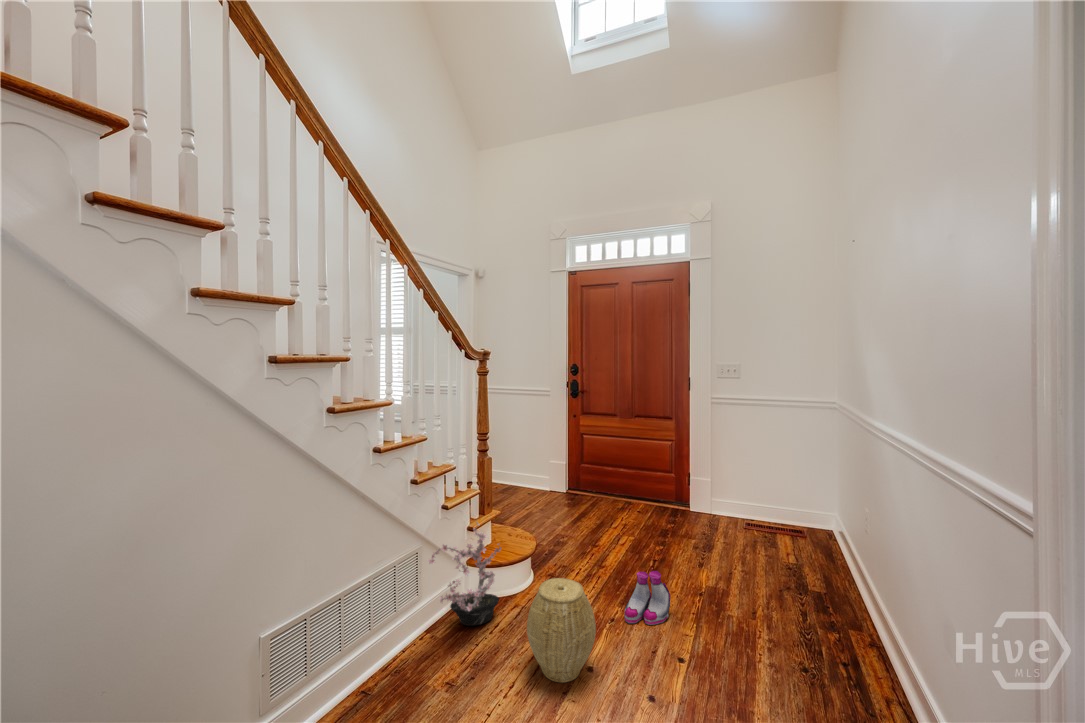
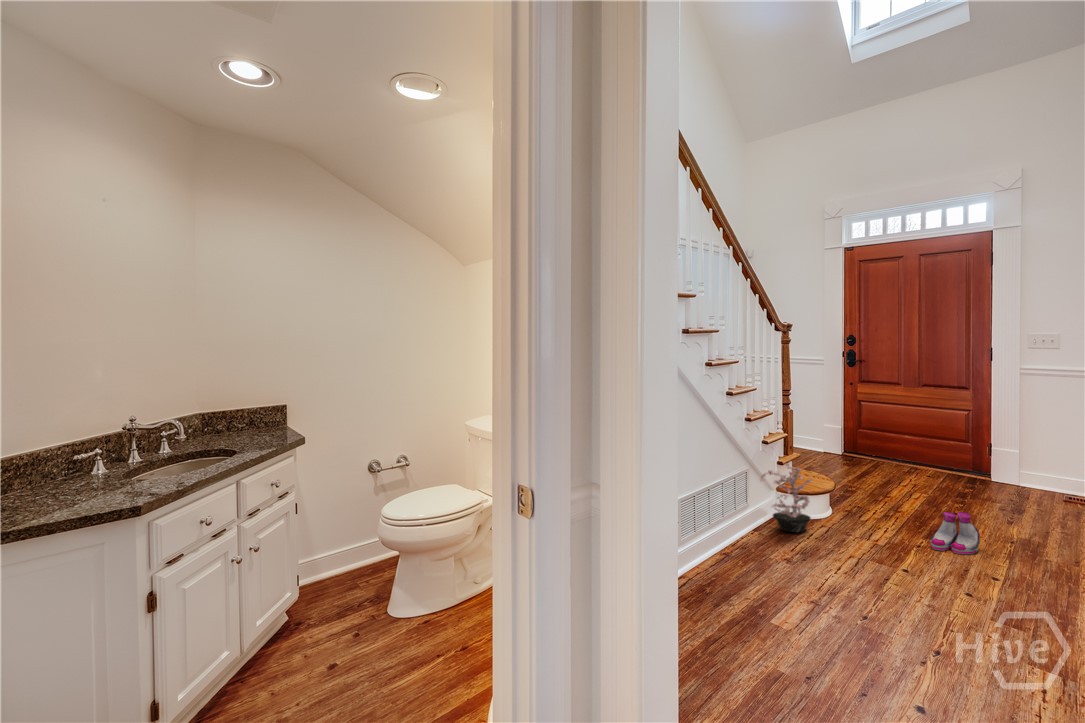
woven basket: present [527,578,596,683] -> none [849,500,912,572]

